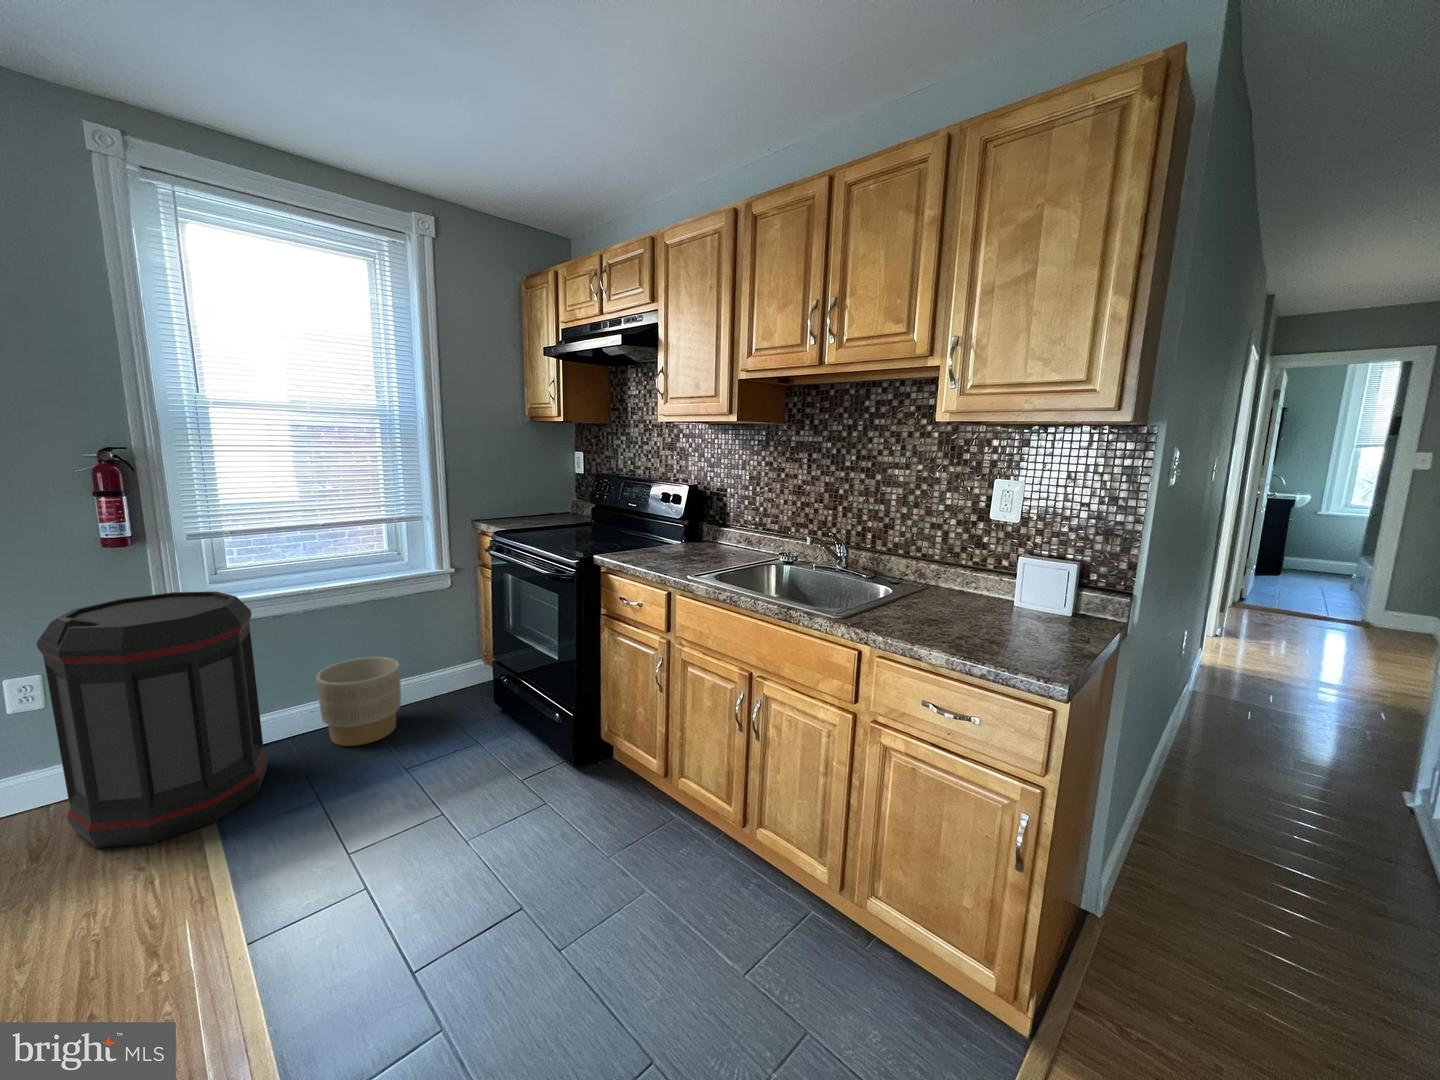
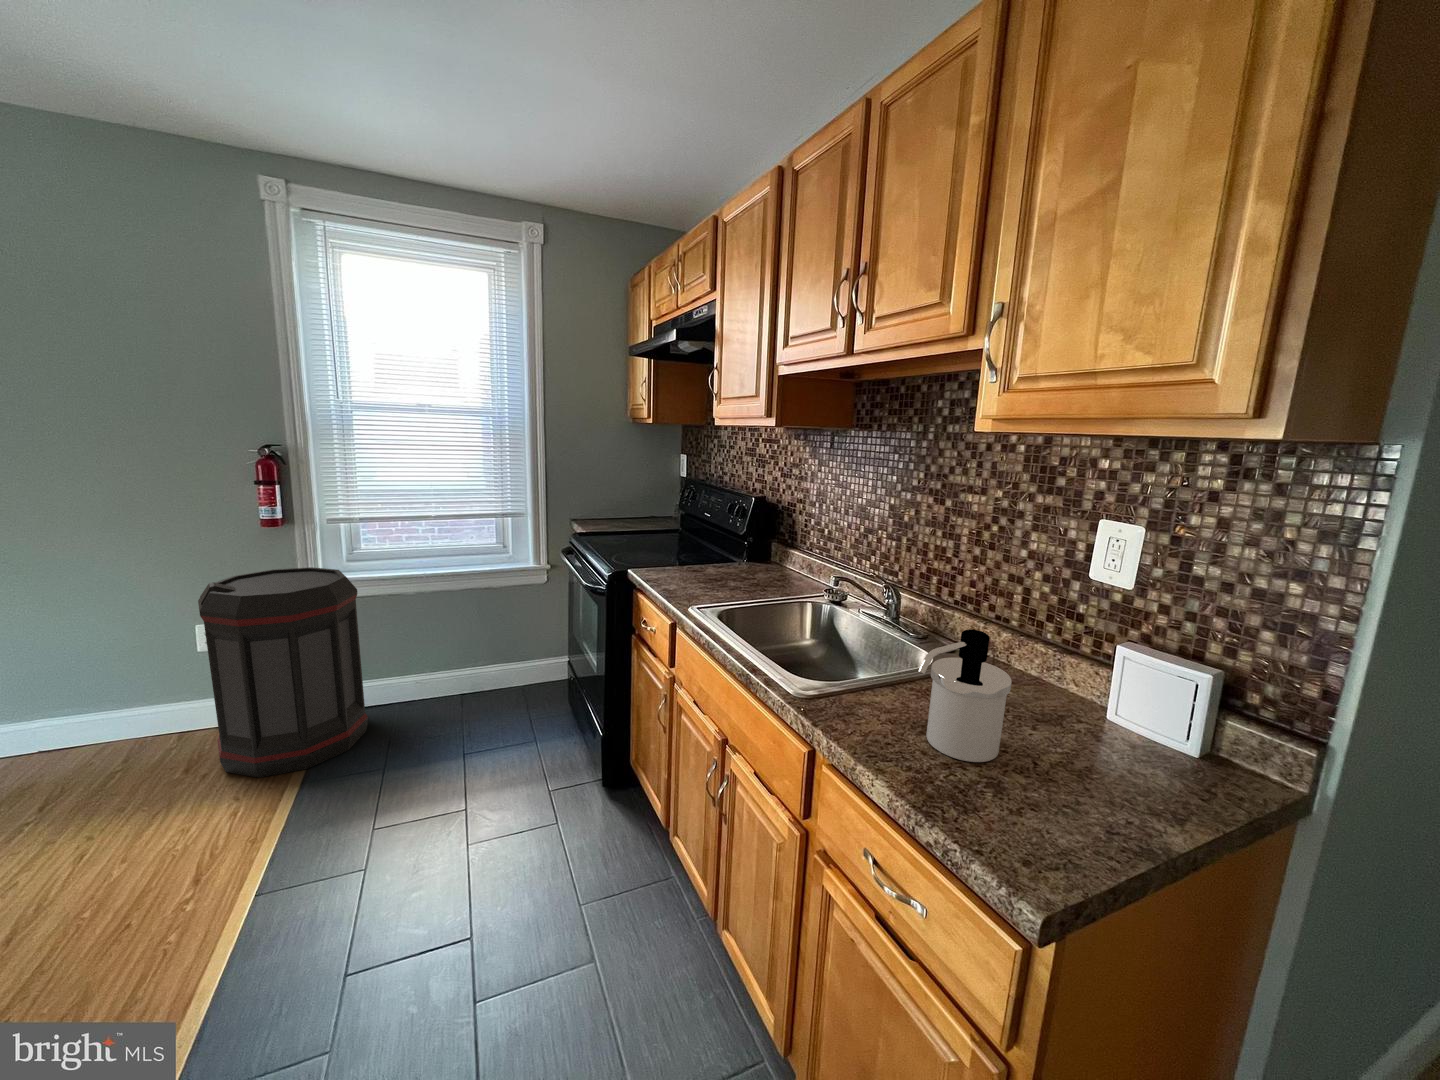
soap dispenser: none [931,550,985,634] -> present [918,629,1012,762]
planter: present [316,657,401,746] -> none [417,639,488,719]

